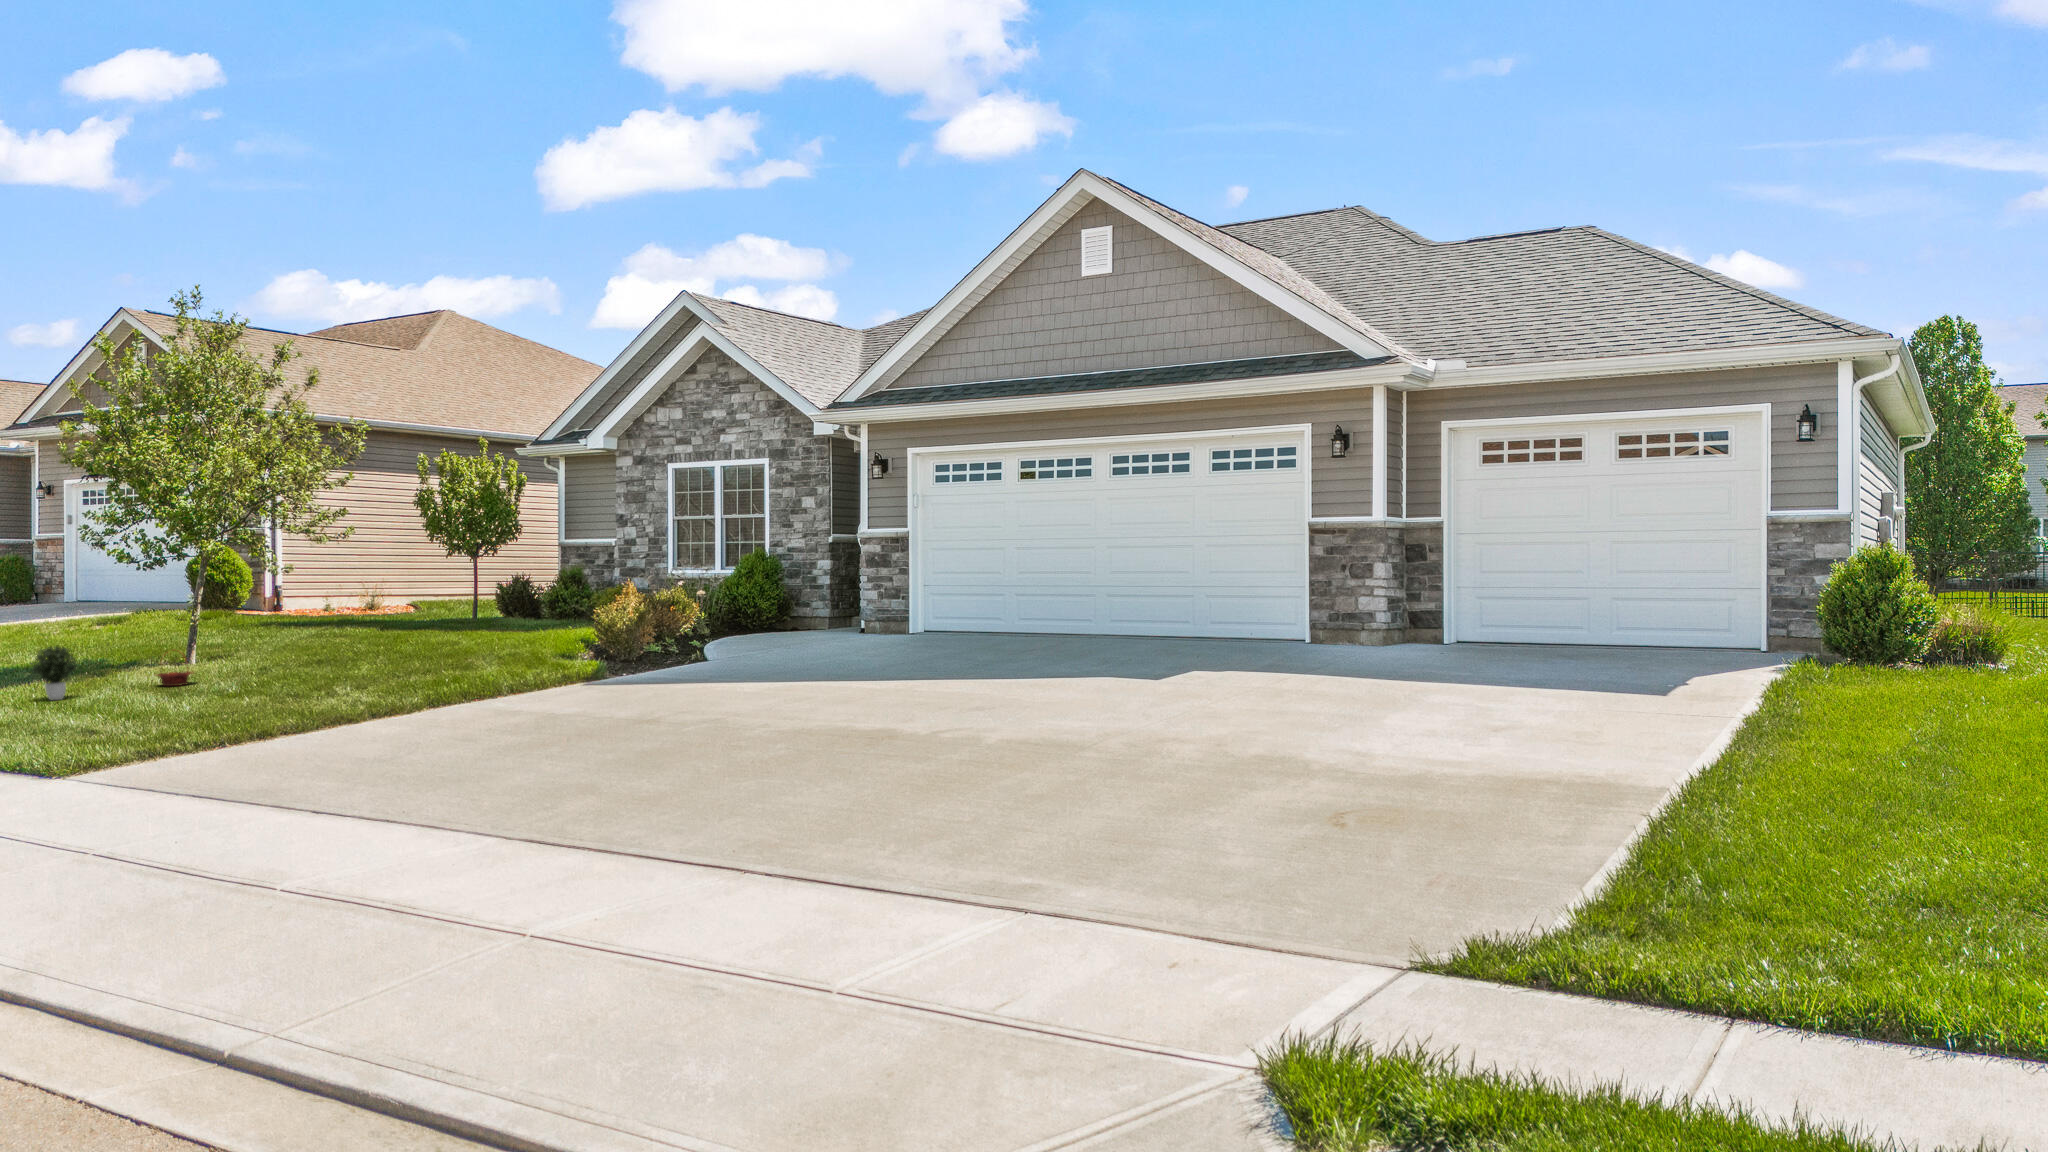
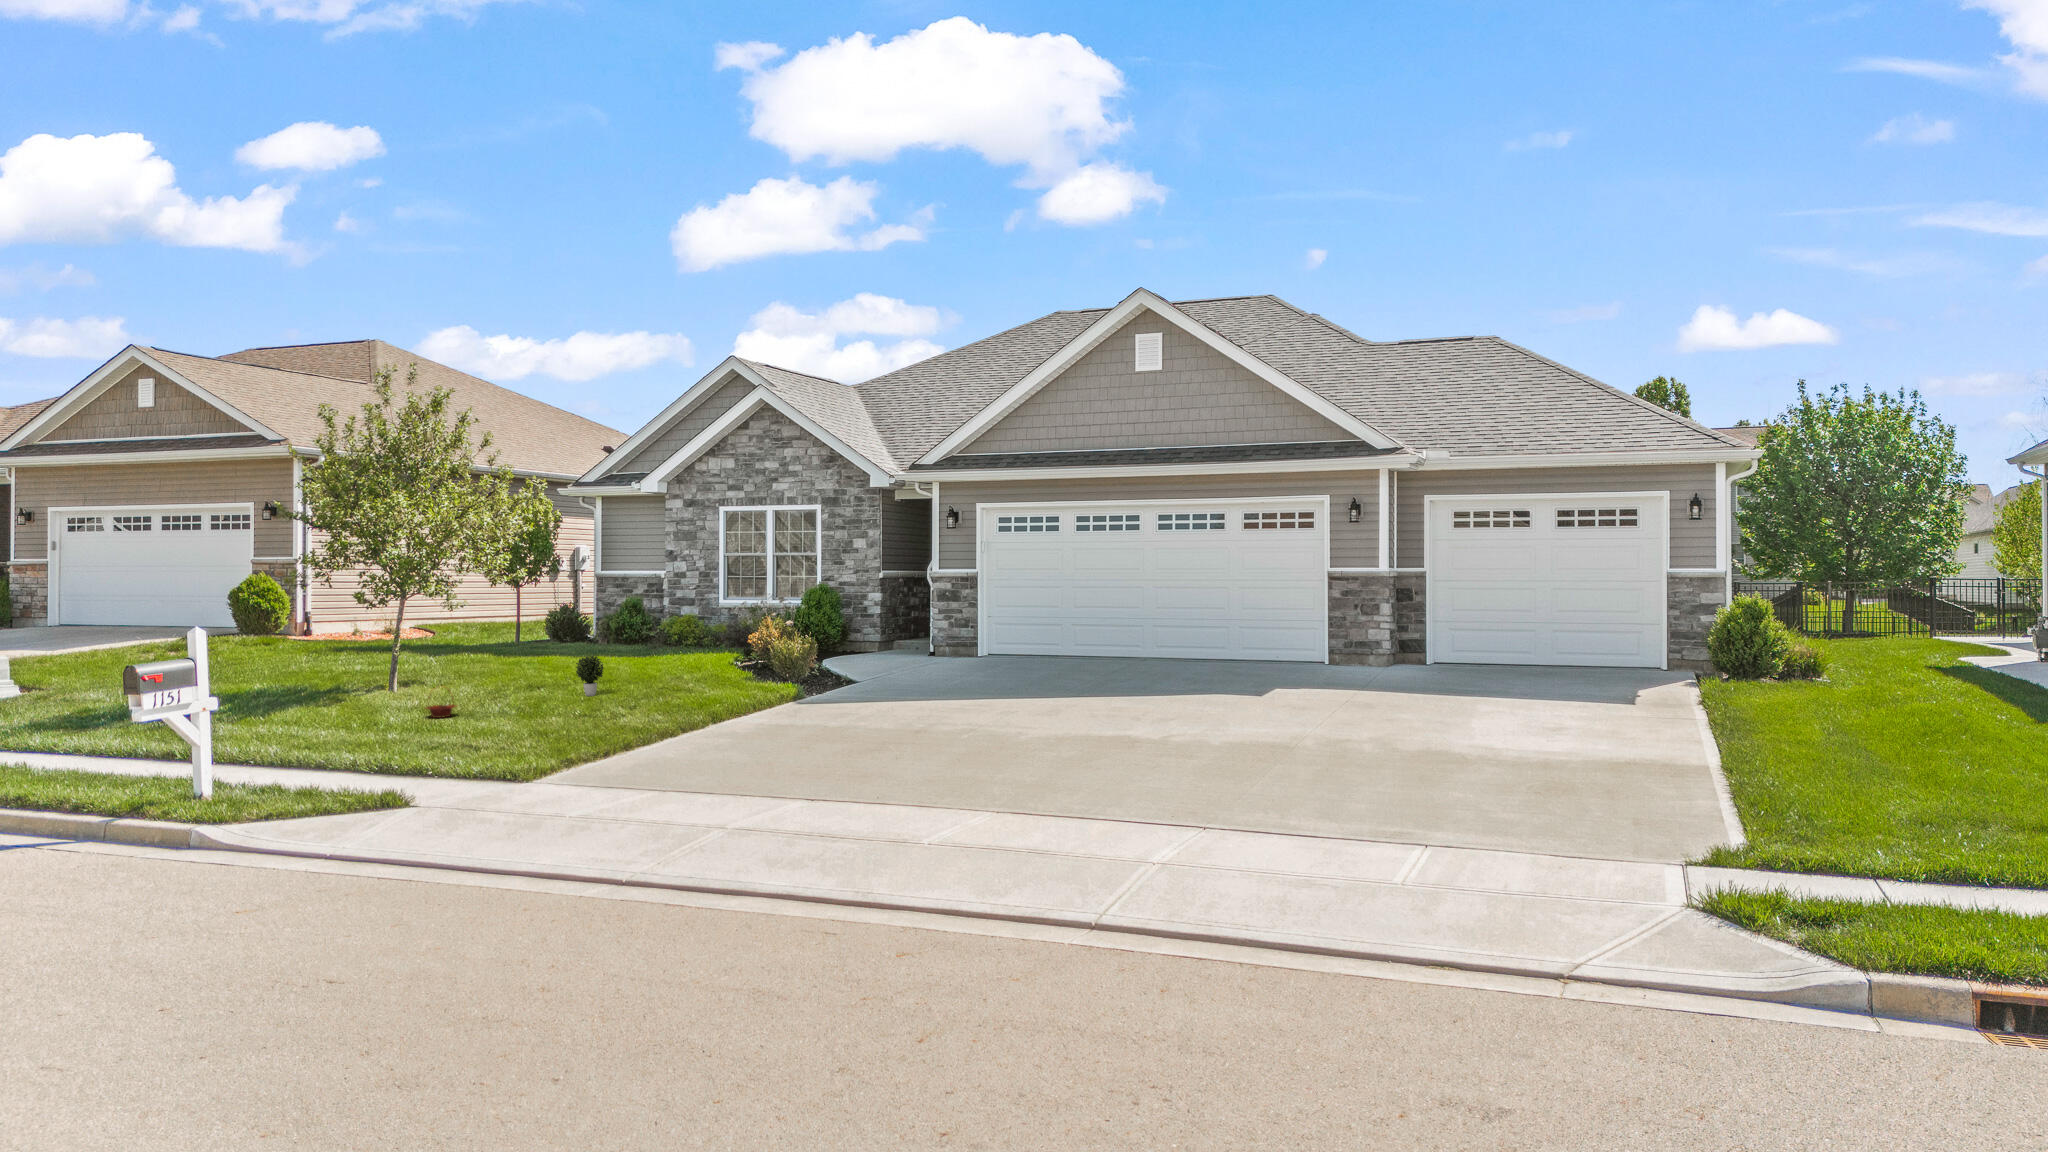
potted plant: present [31,647,76,700] -> present [576,656,603,696]

